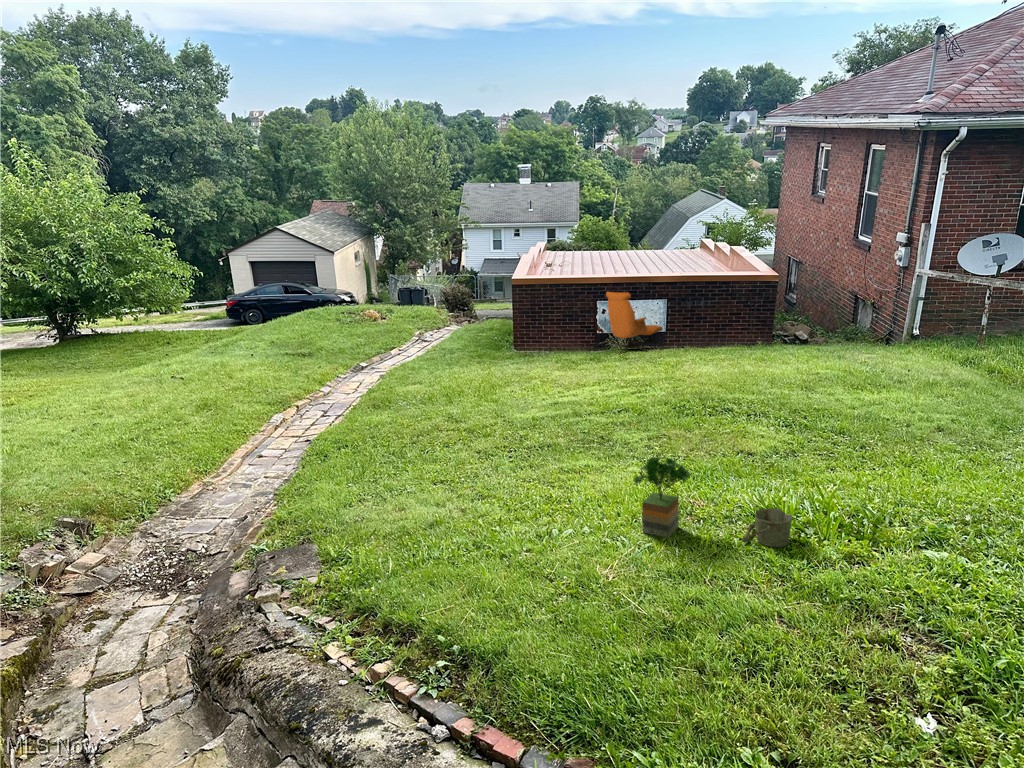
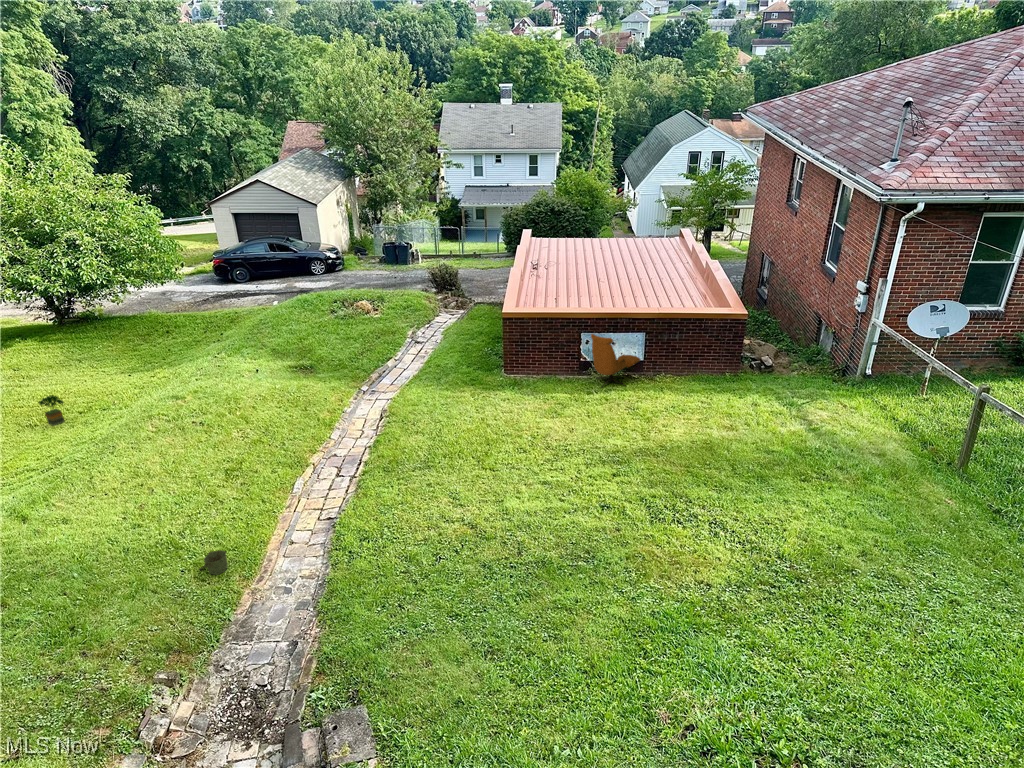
potted tree: present [634,457,691,538] -> present [39,395,64,426]
bucket: present [742,508,793,547] -> present [199,550,228,575]

